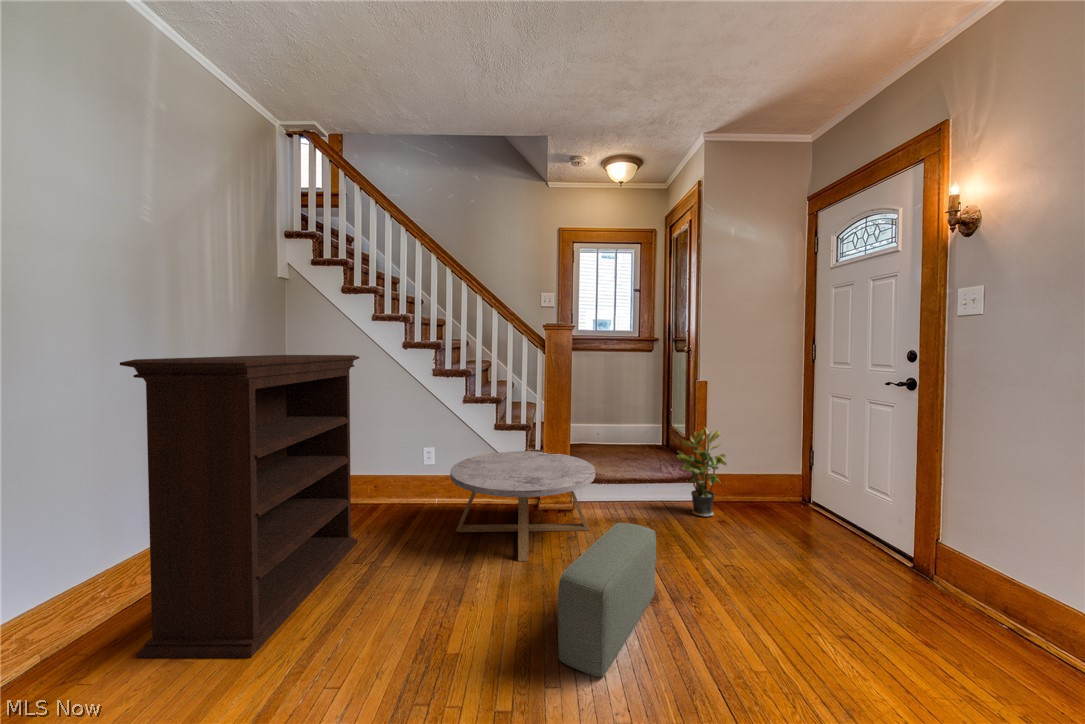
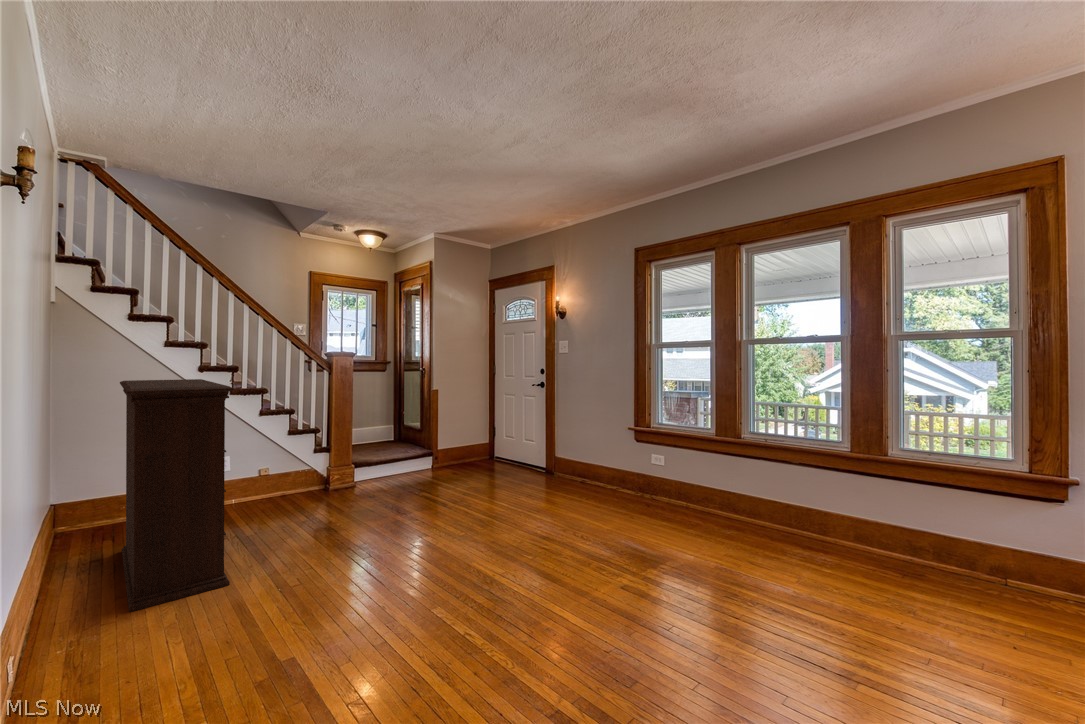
potted plant: present [677,429,727,517] -> none [425,418,455,474]
coffee table: present [450,451,595,561] -> none [274,447,388,514]
pouf: present [558,523,656,677] -> none [417,470,445,534]

